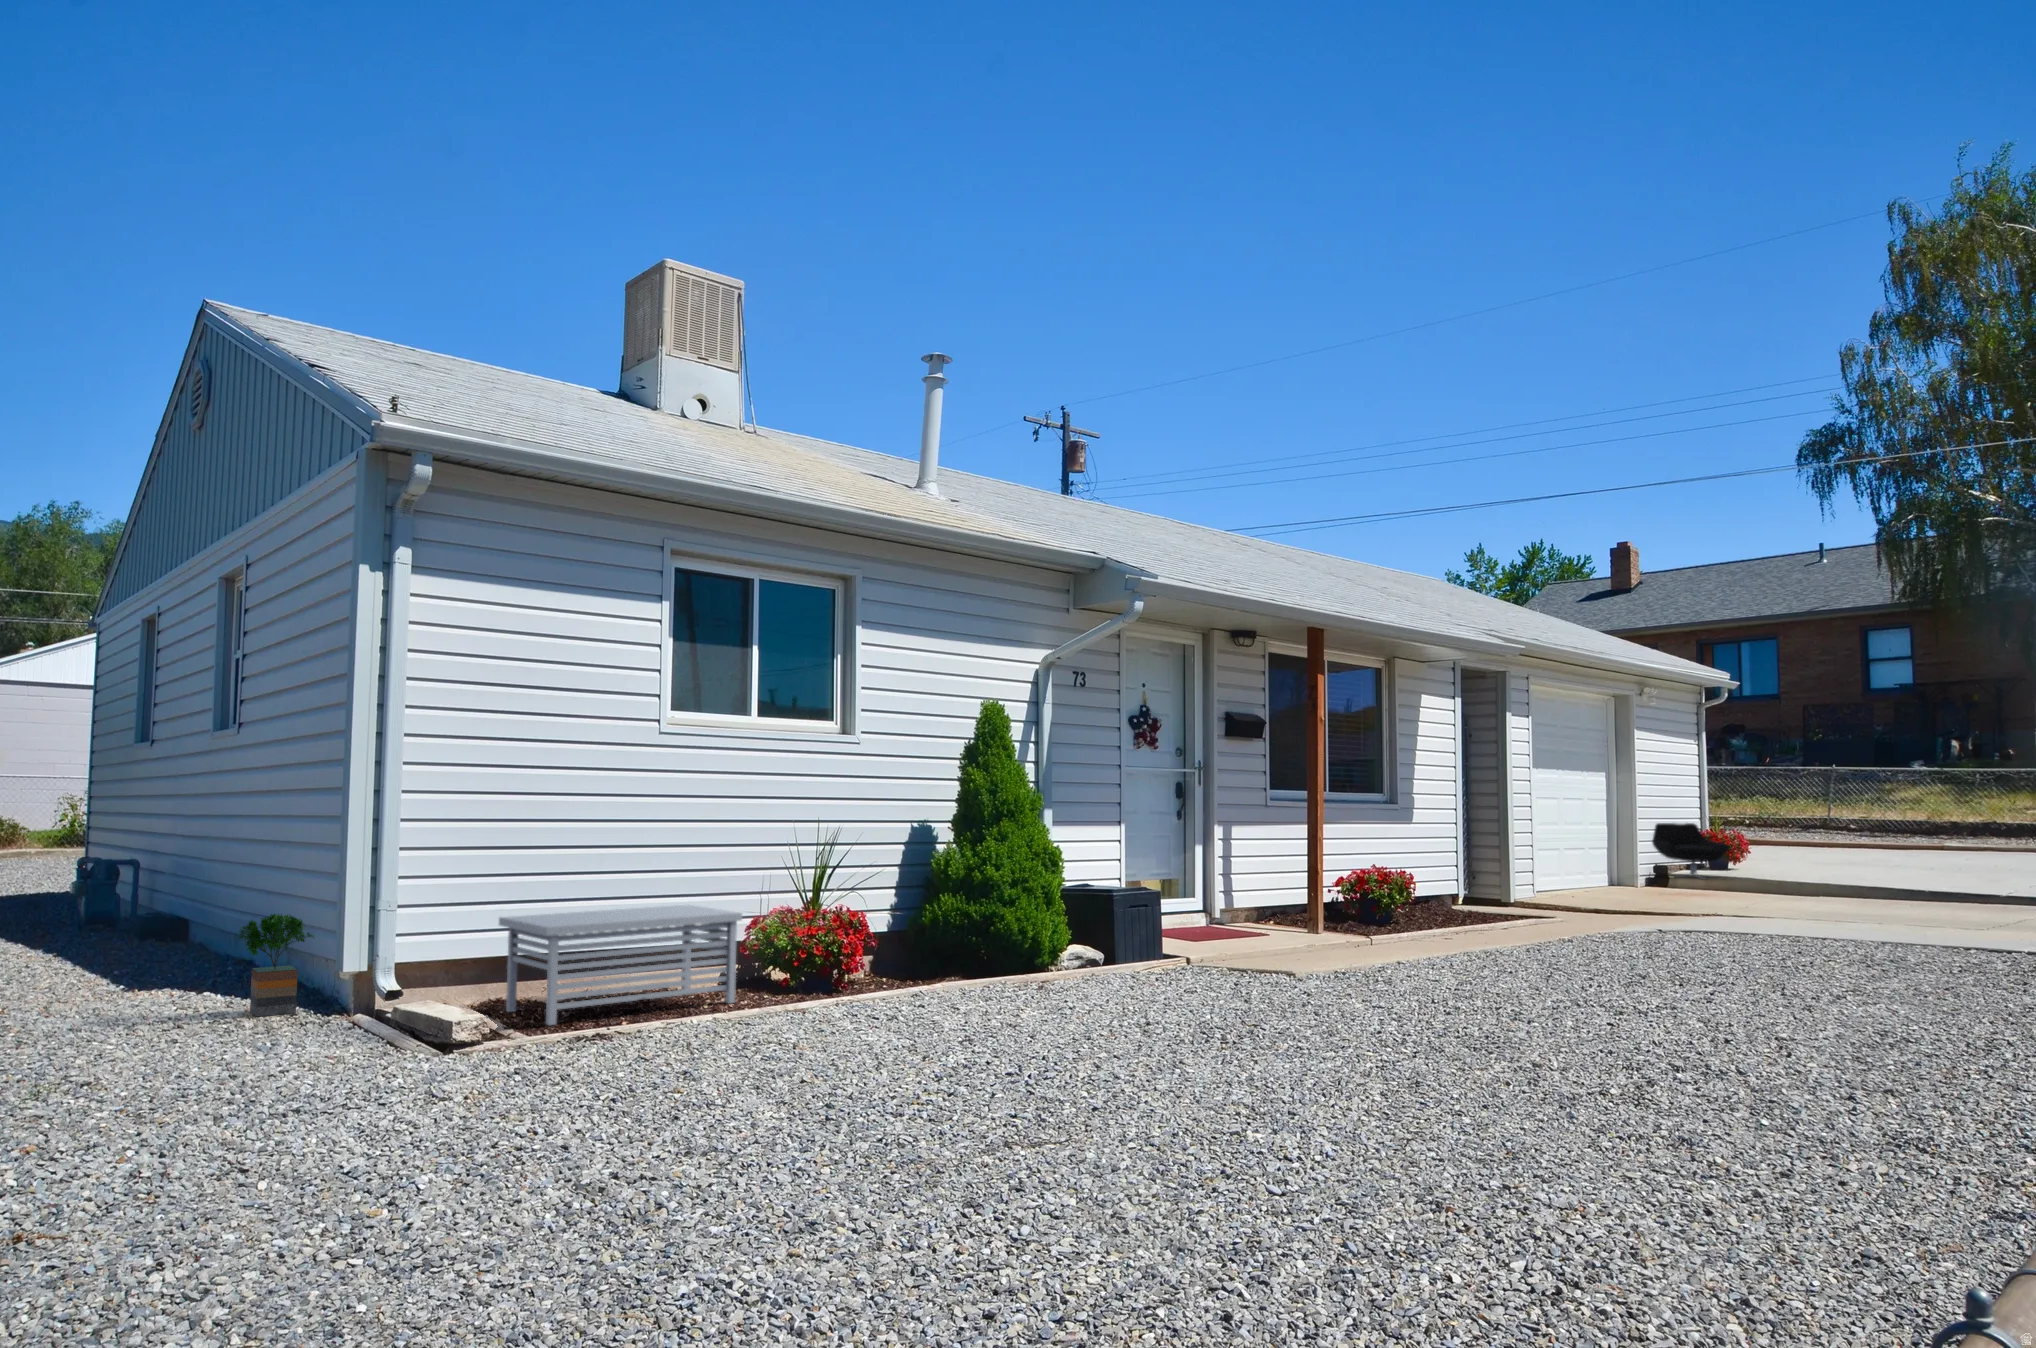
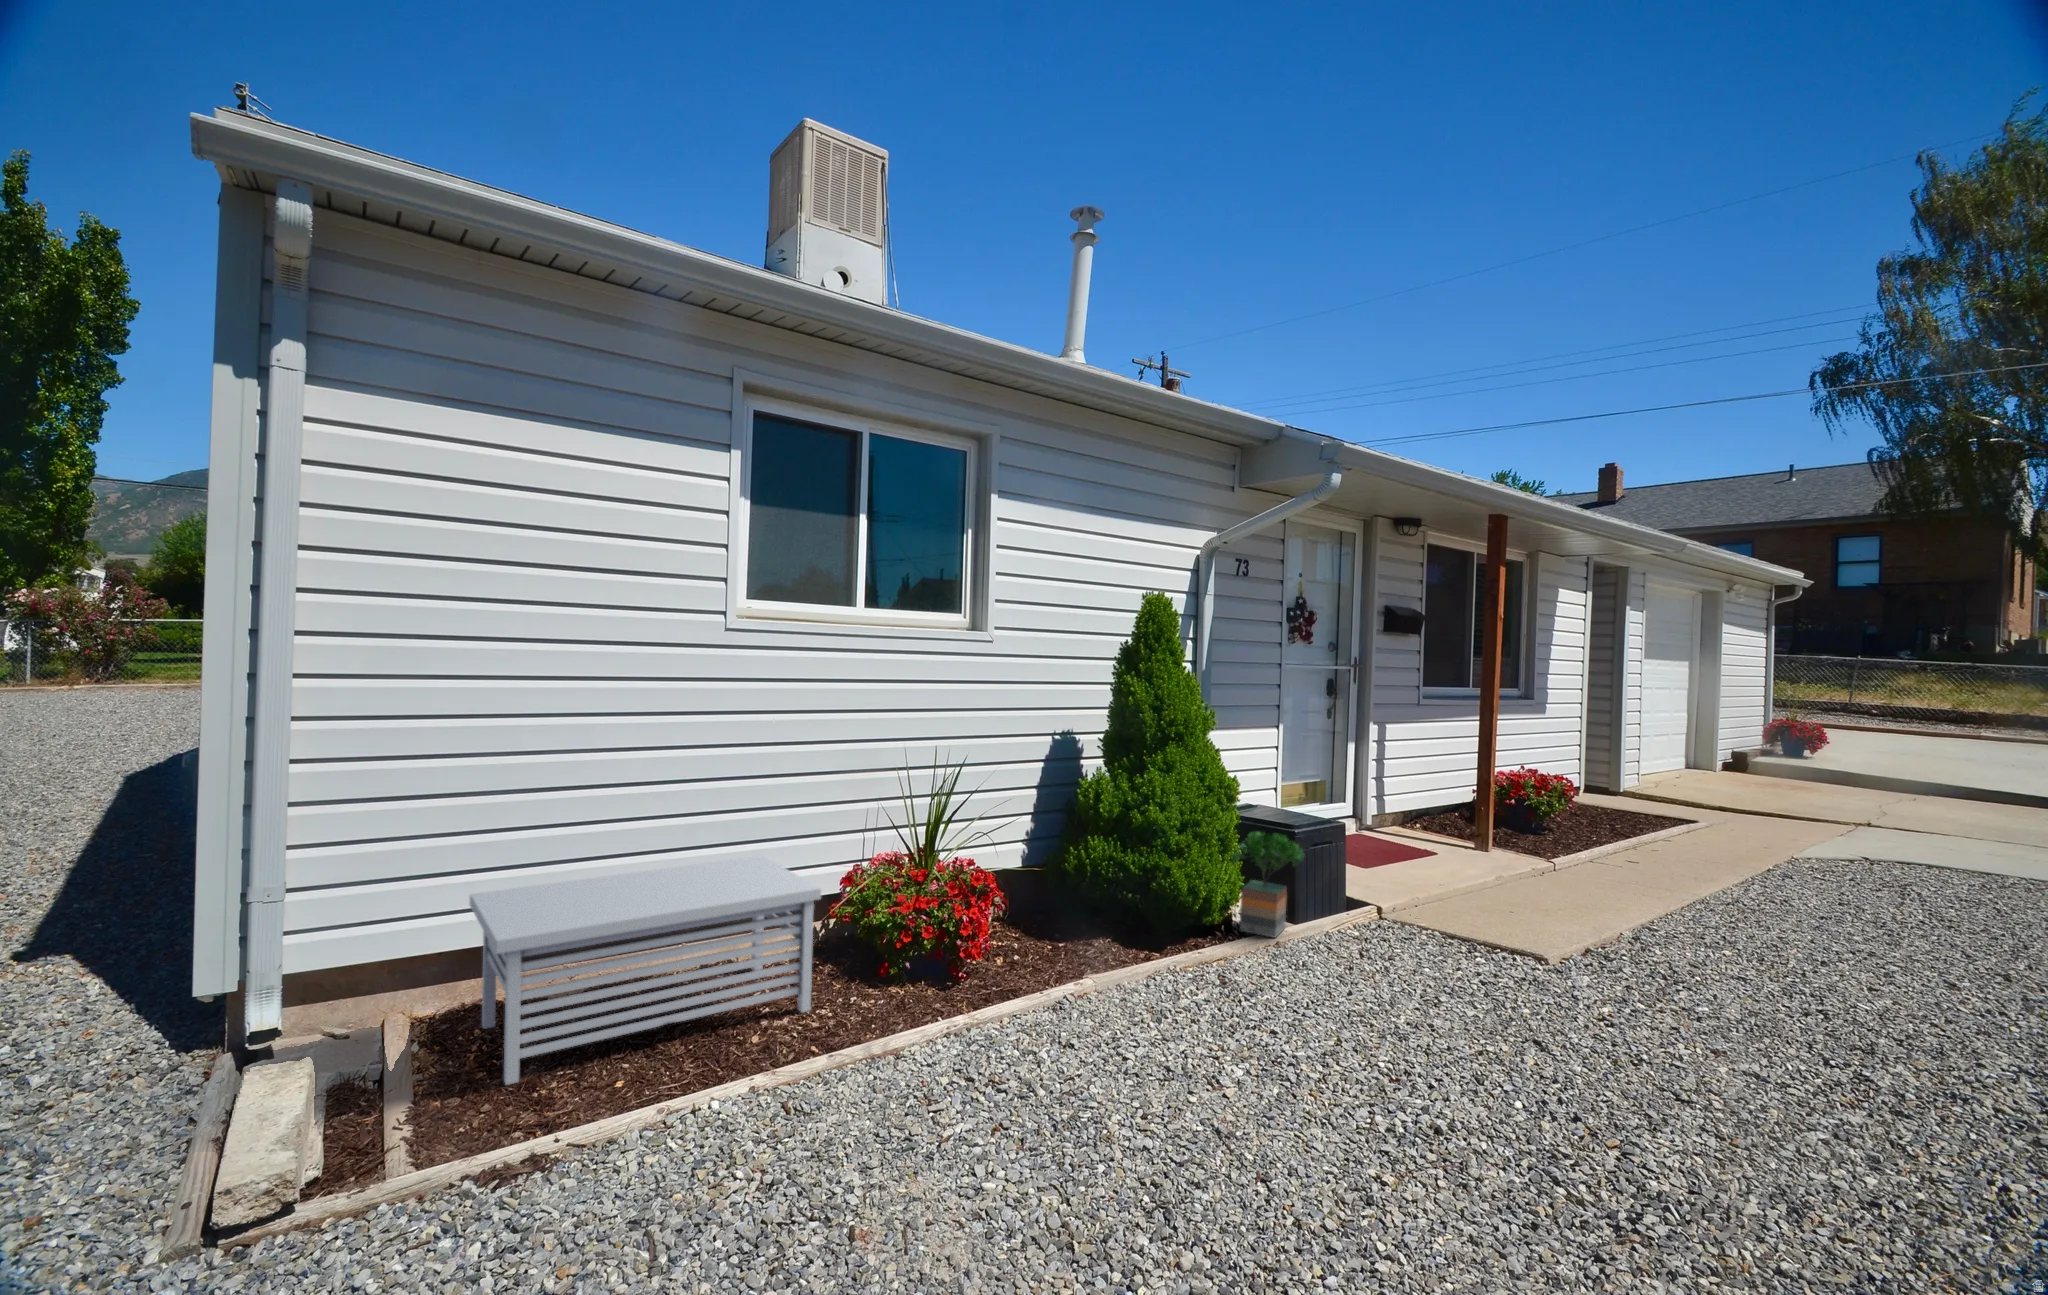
lounge chair: present [1652,823,1730,877] -> none [1725,711,1811,768]
potted tree: present [239,914,314,1017] -> present [1233,831,1304,938]

